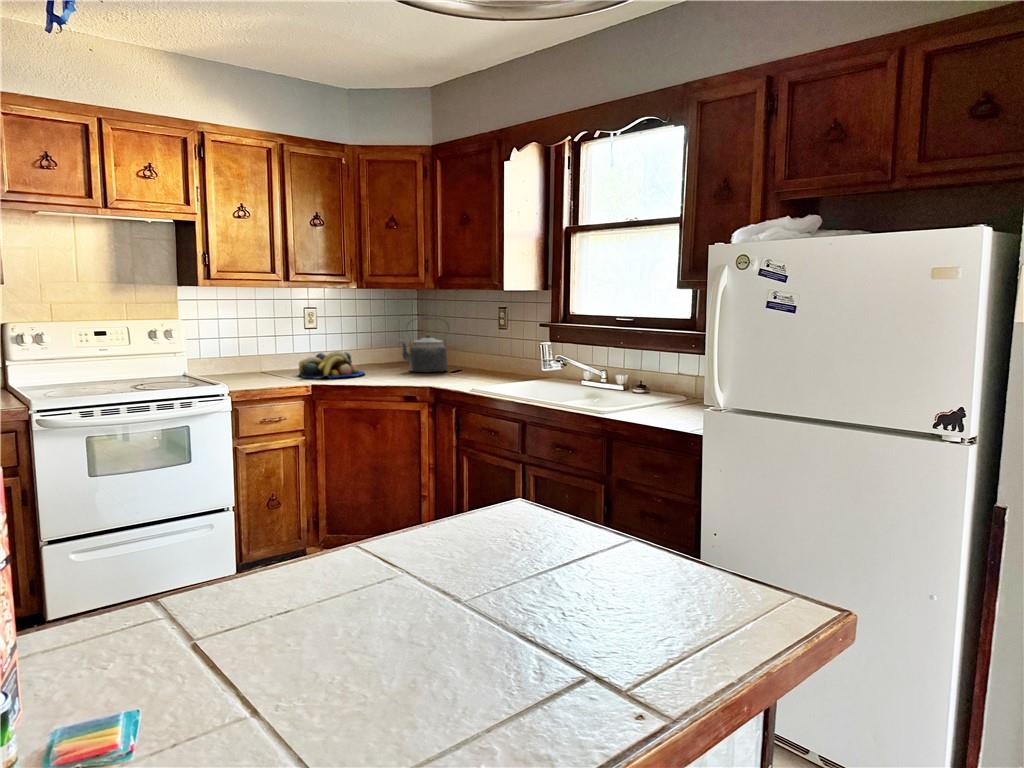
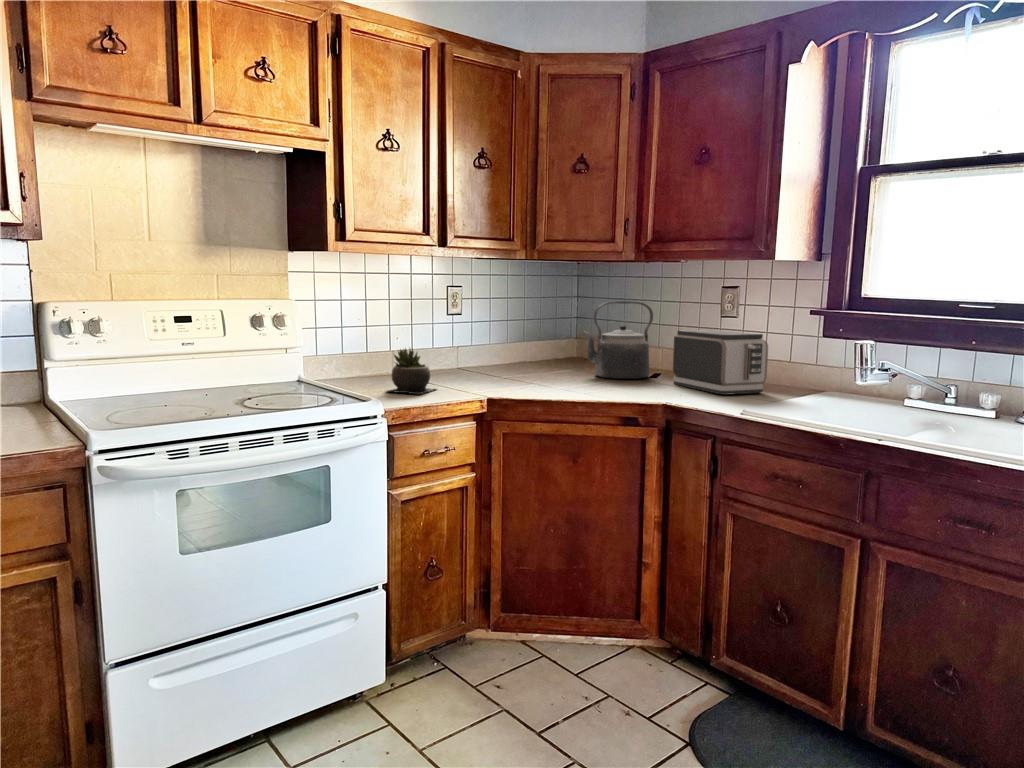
toaster: none [456,337,509,381] -> present [673,330,768,395]
succulent plant: none [243,351,284,382] -> present [386,349,435,394]
fruit bowl: present [299,351,364,378] -> none [450,347,544,388]

